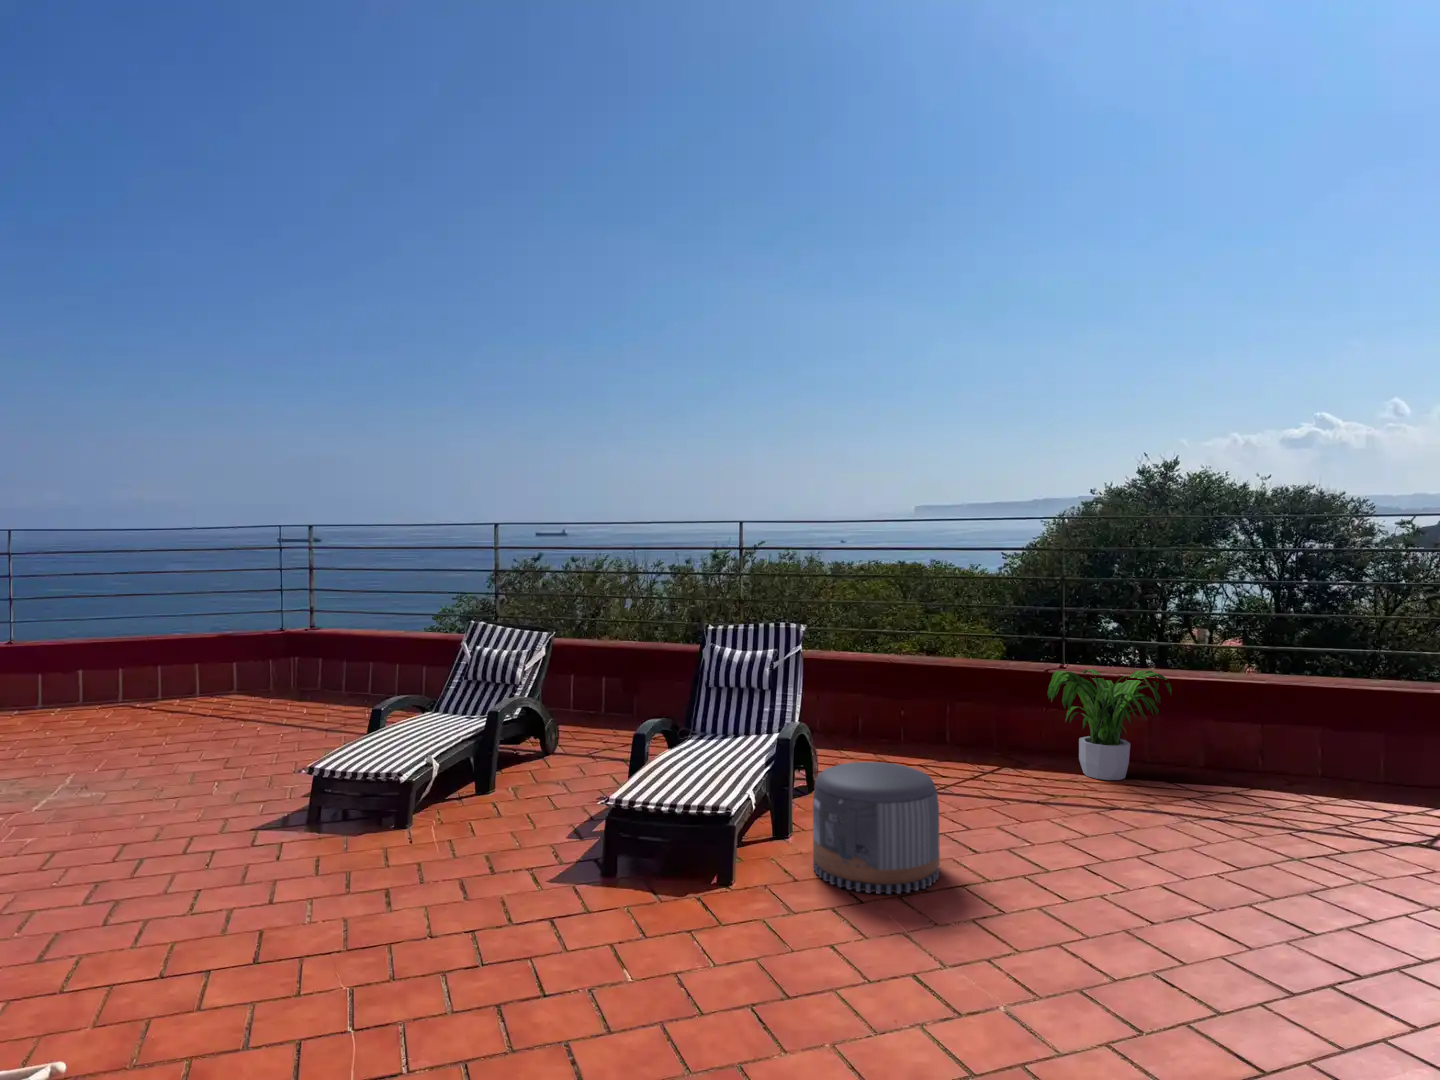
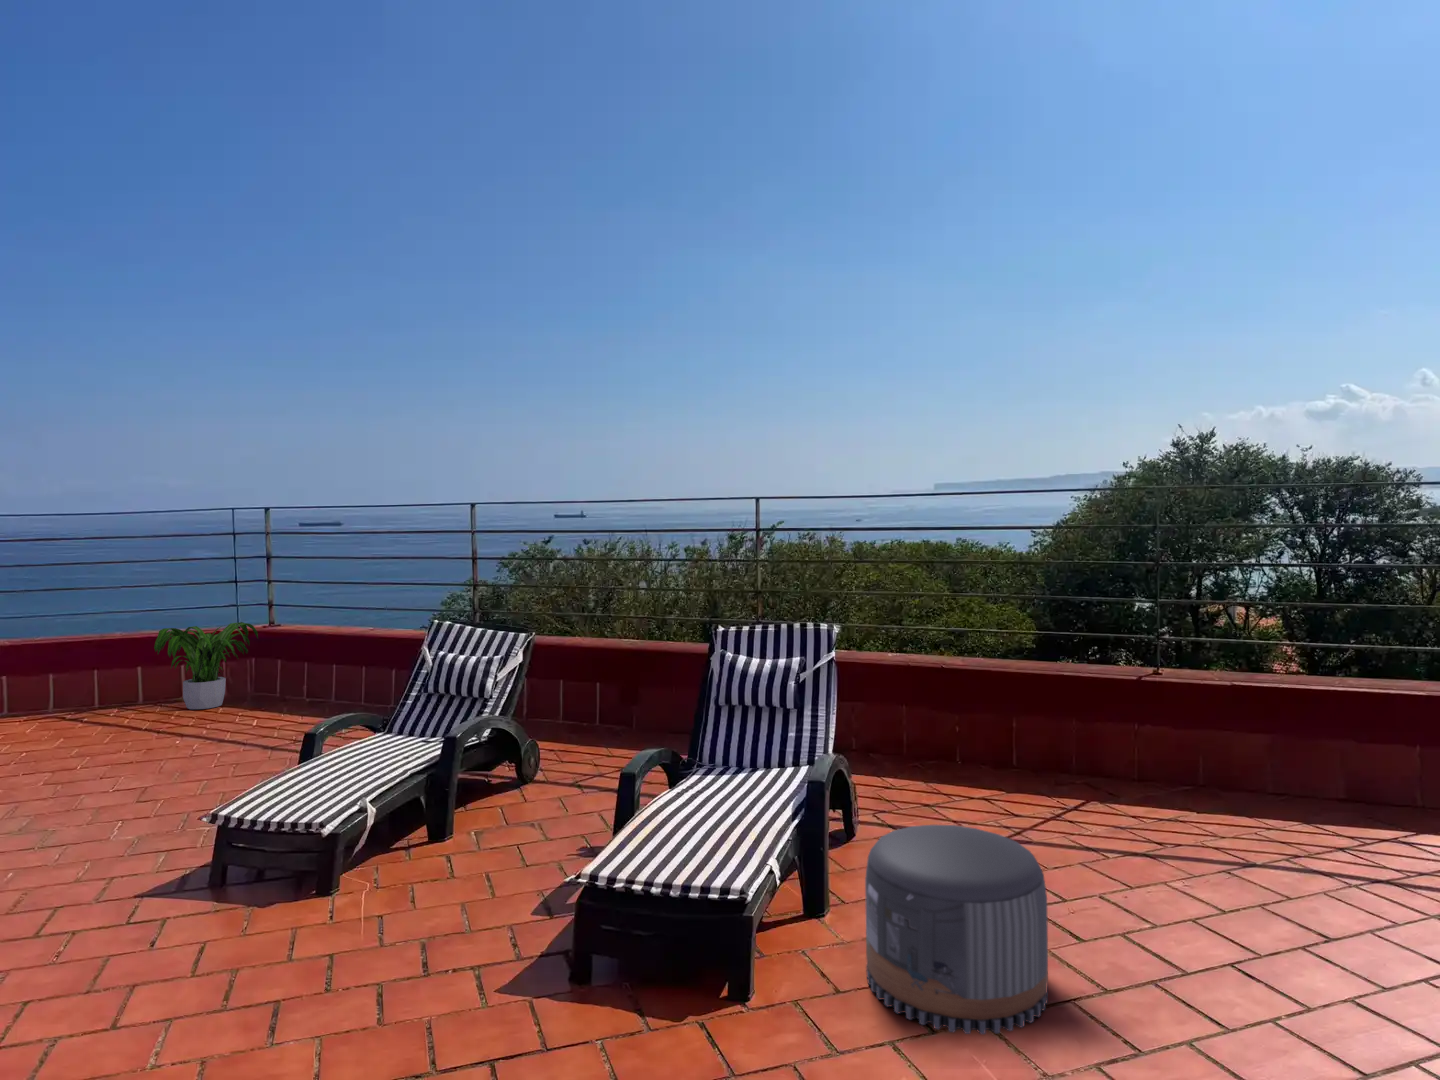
potted plant: present [1047,669,1172,780] -> present [154,622,258,709]

